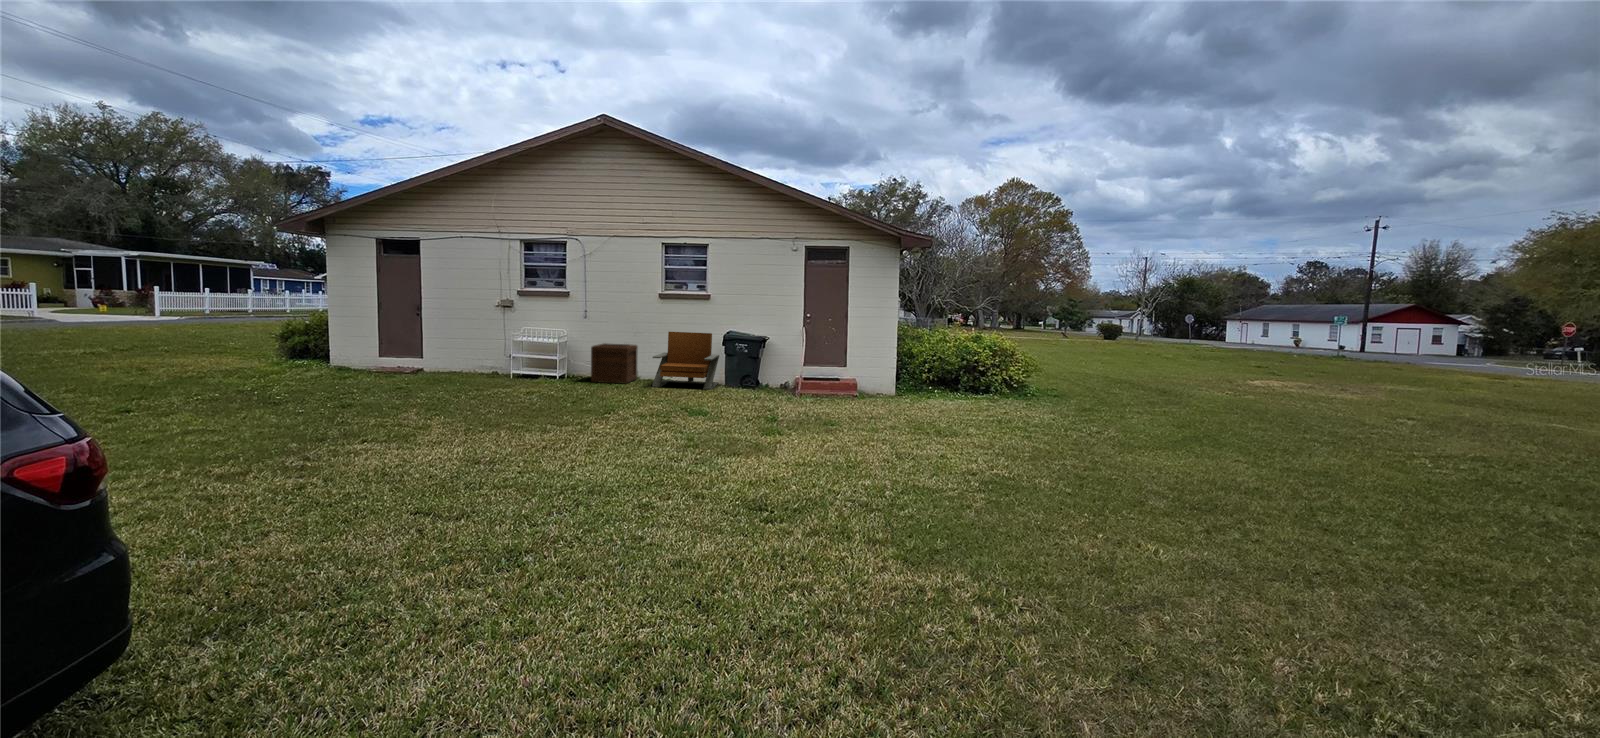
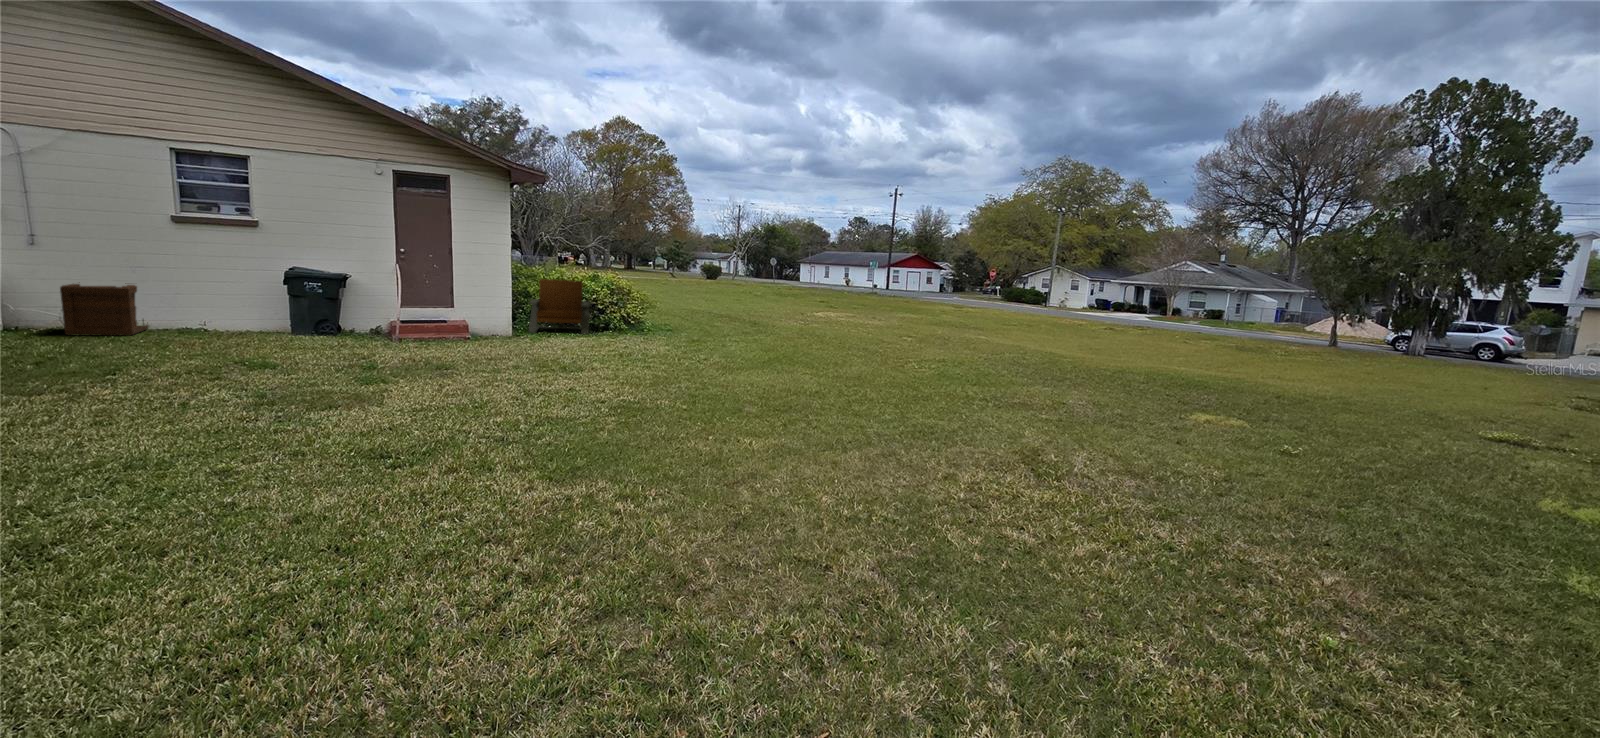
lounge chair: present [652,332,719,390] -> present [529,279,589,334]

